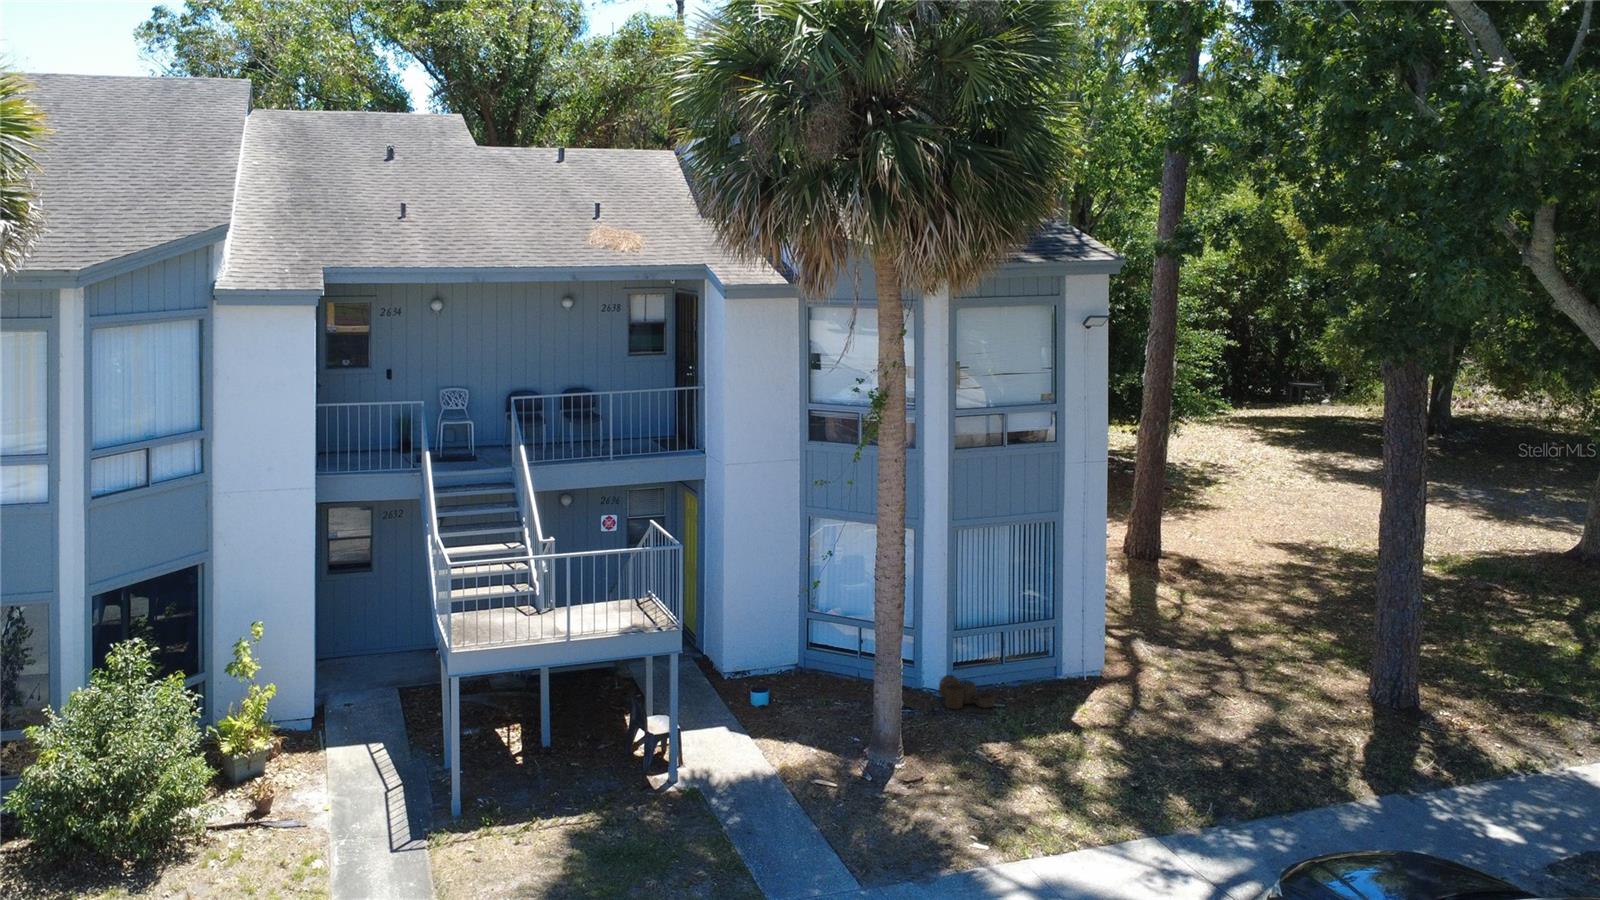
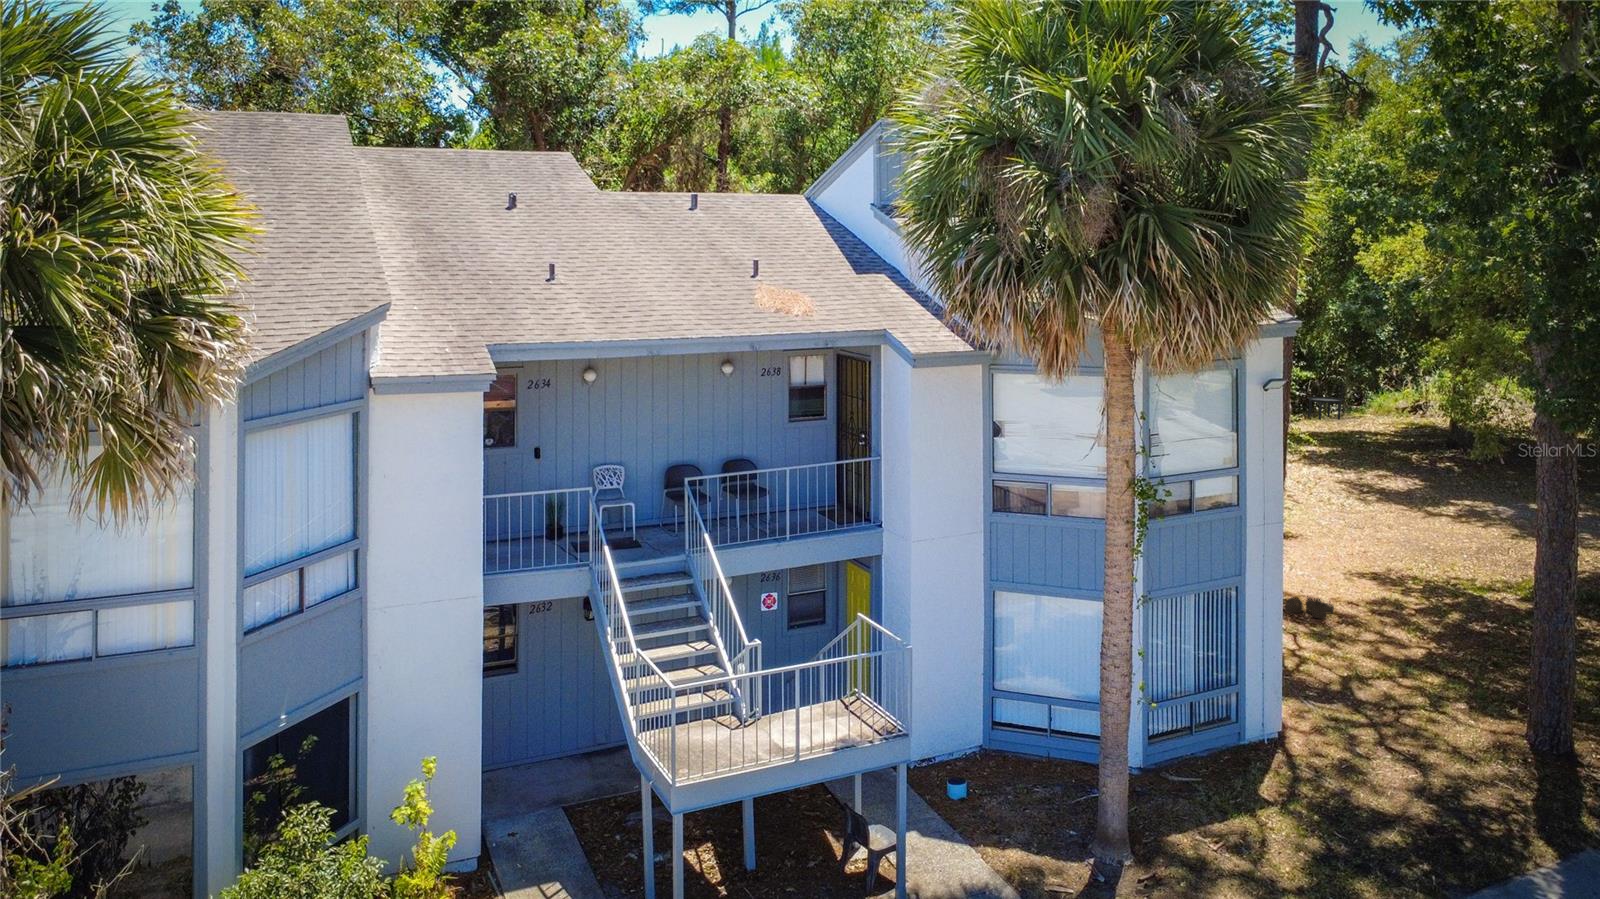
woven basket: present [939,675,994,709] -> present [1285,596,1334,619]

